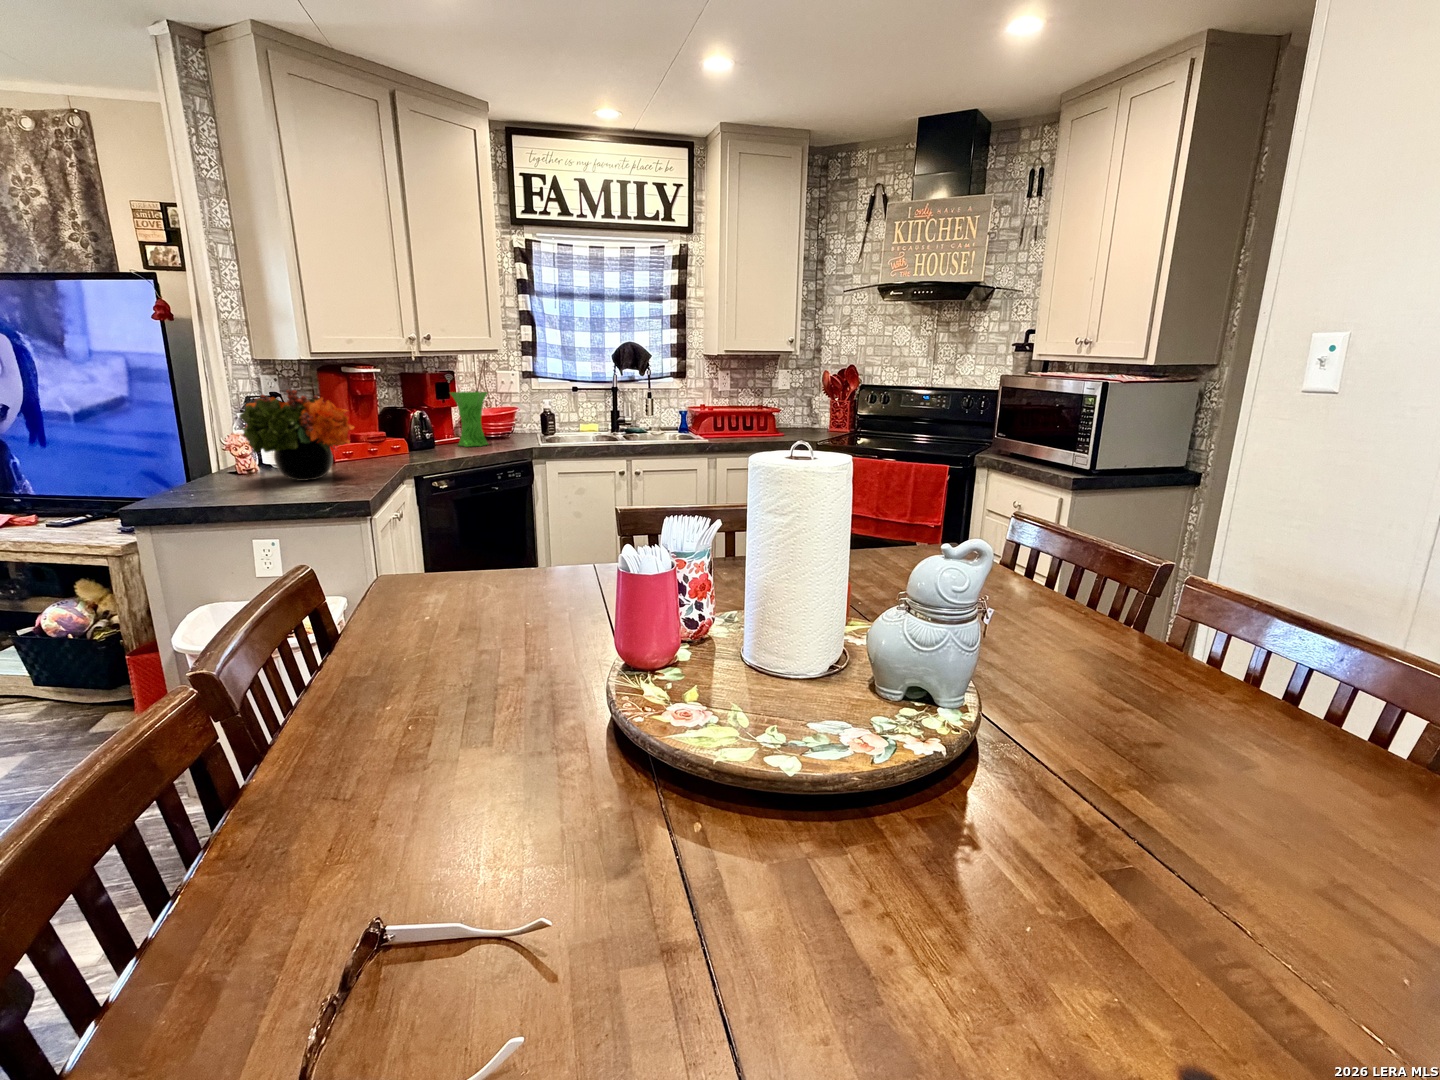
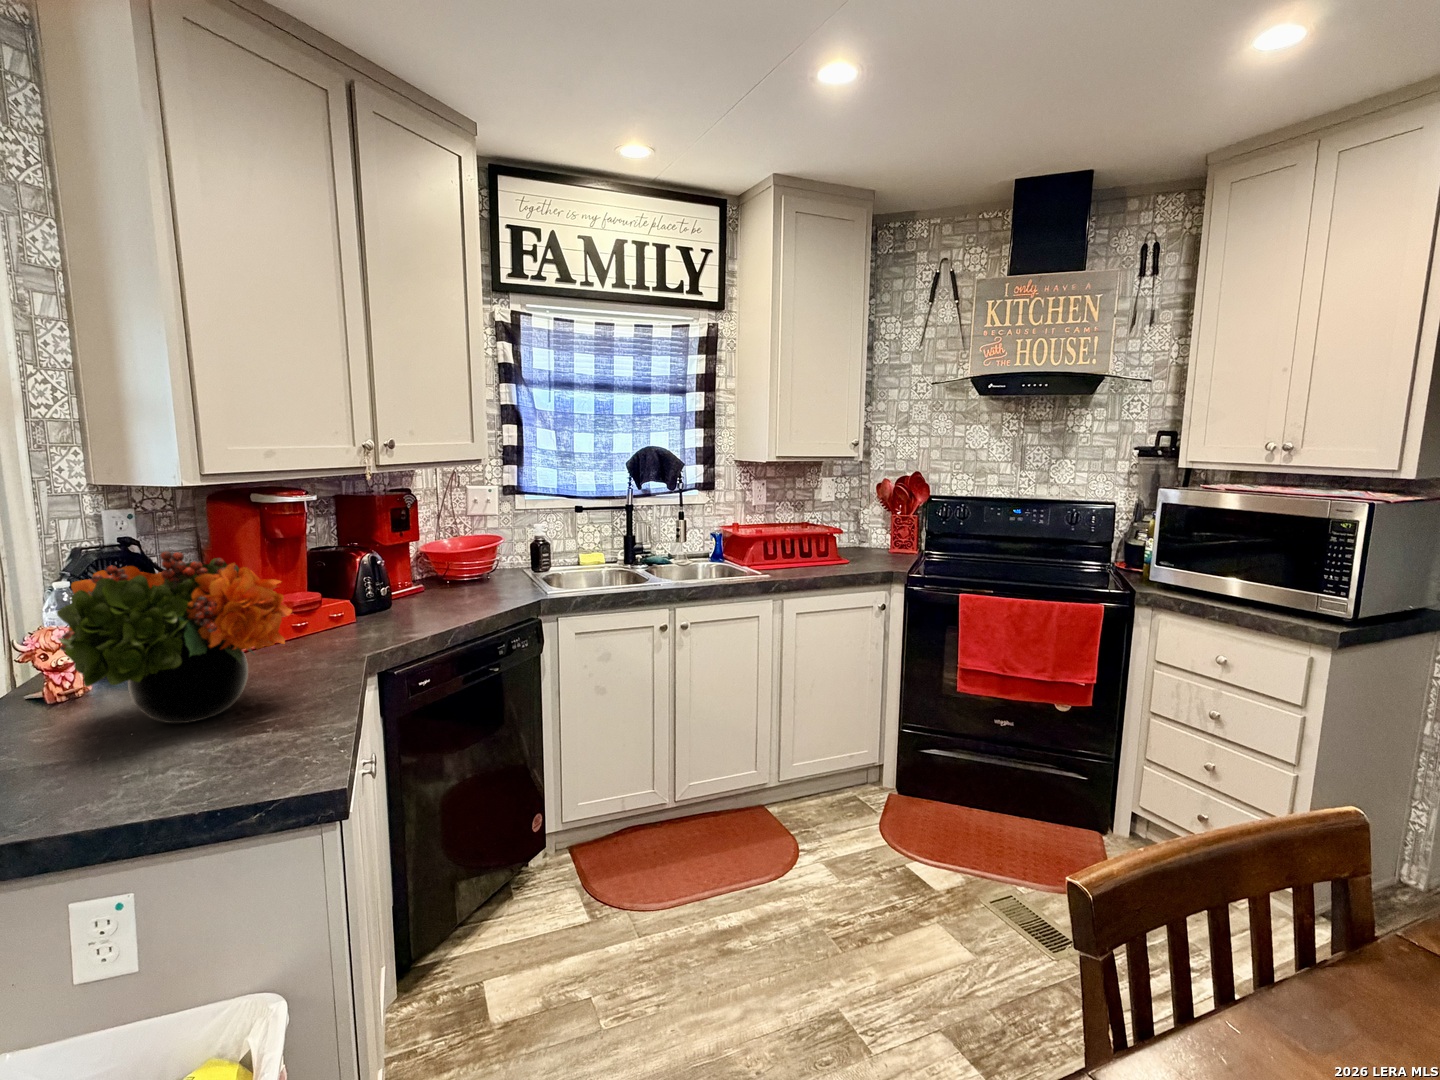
vase: present [450,392,488,447] -> none [416,519,474,604]

